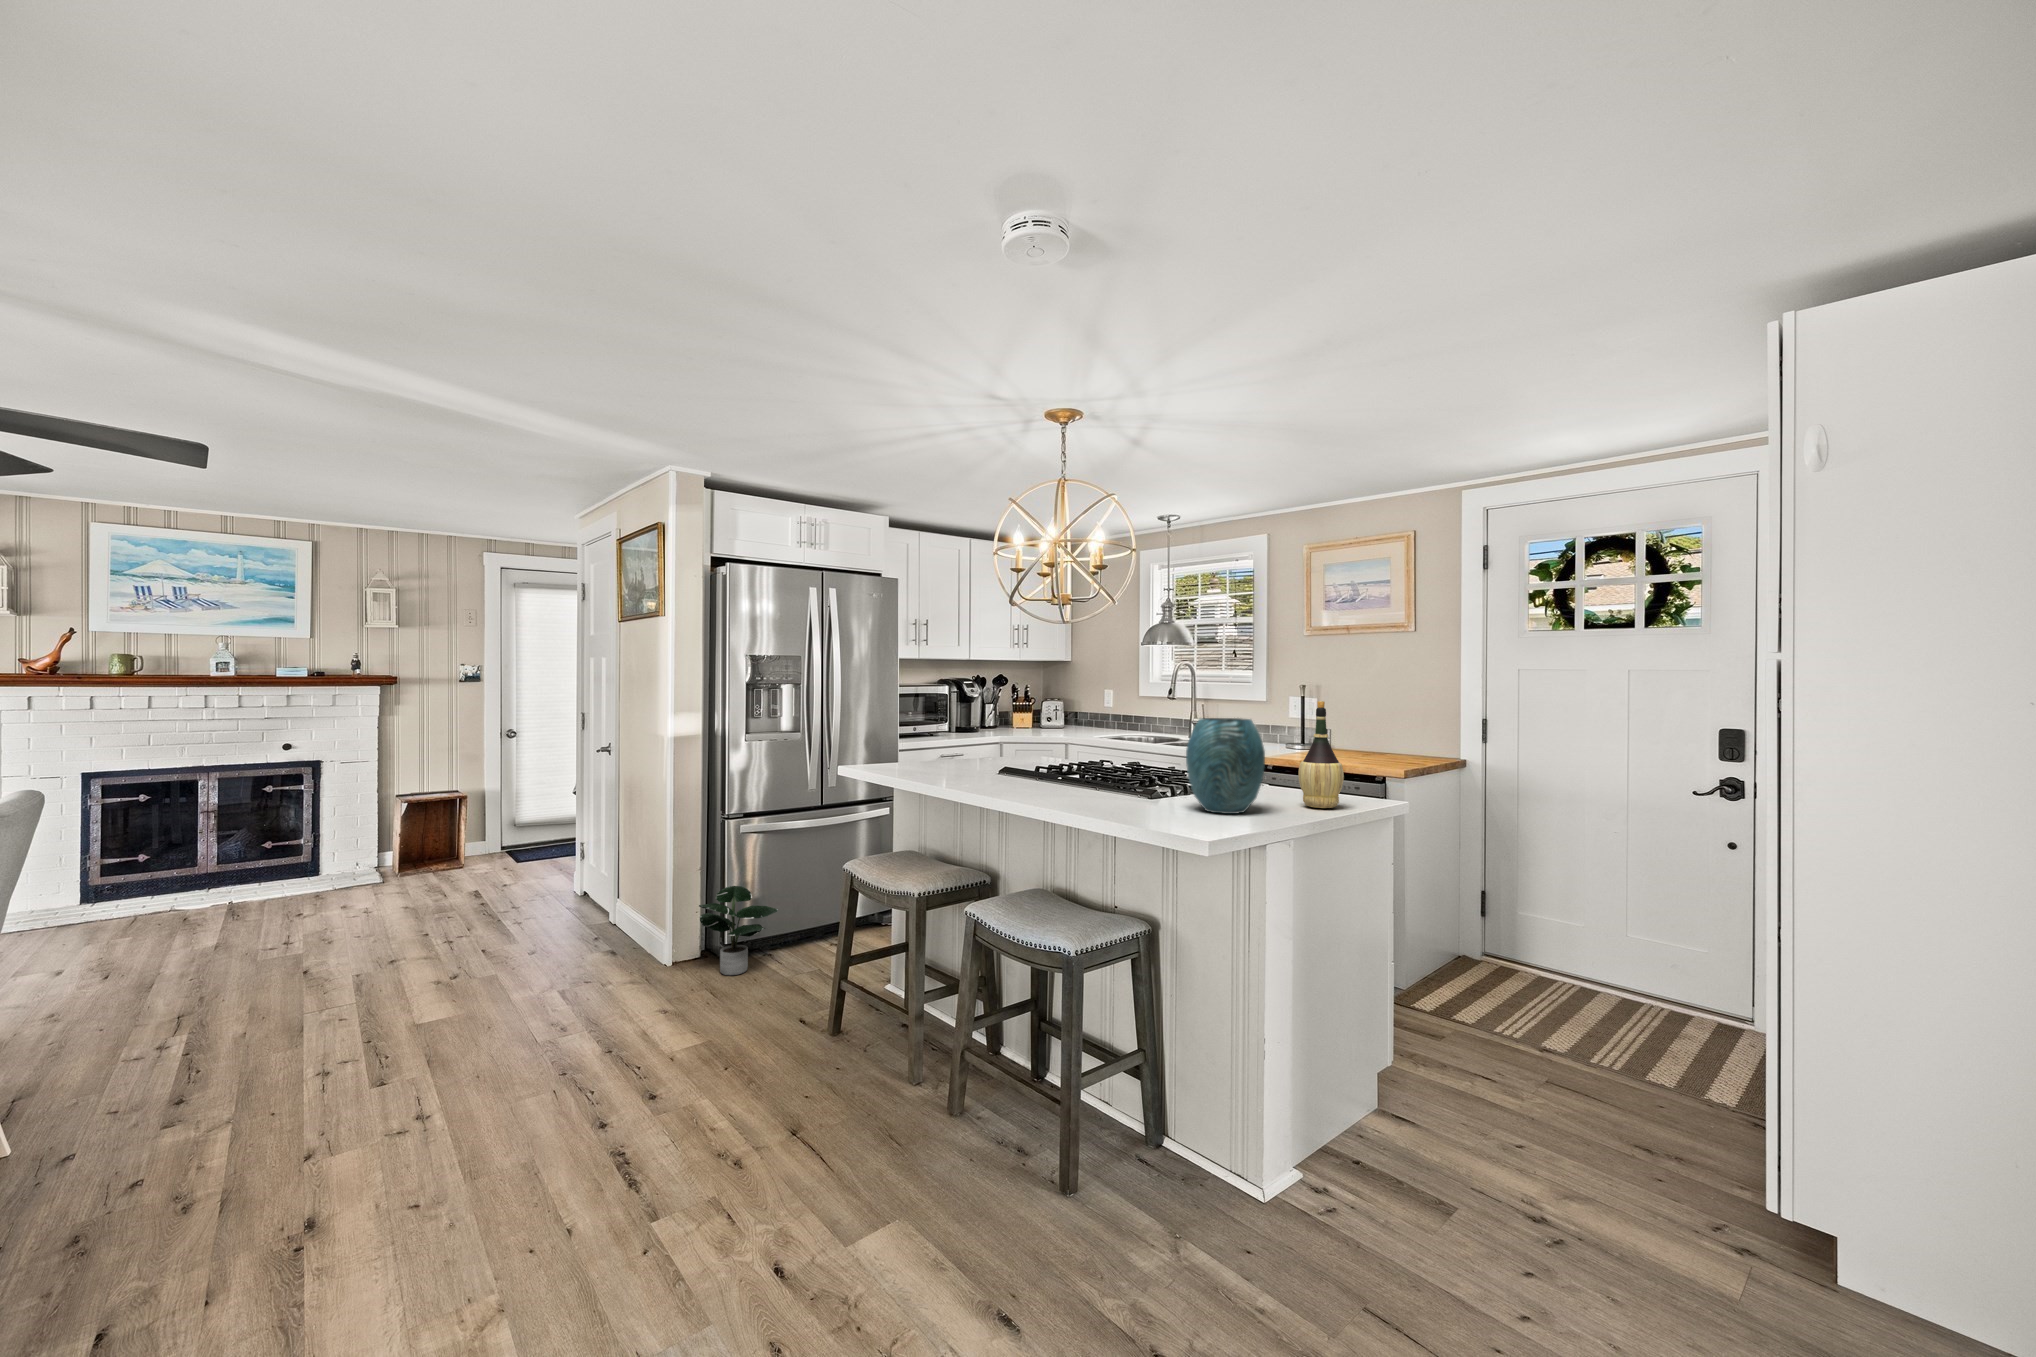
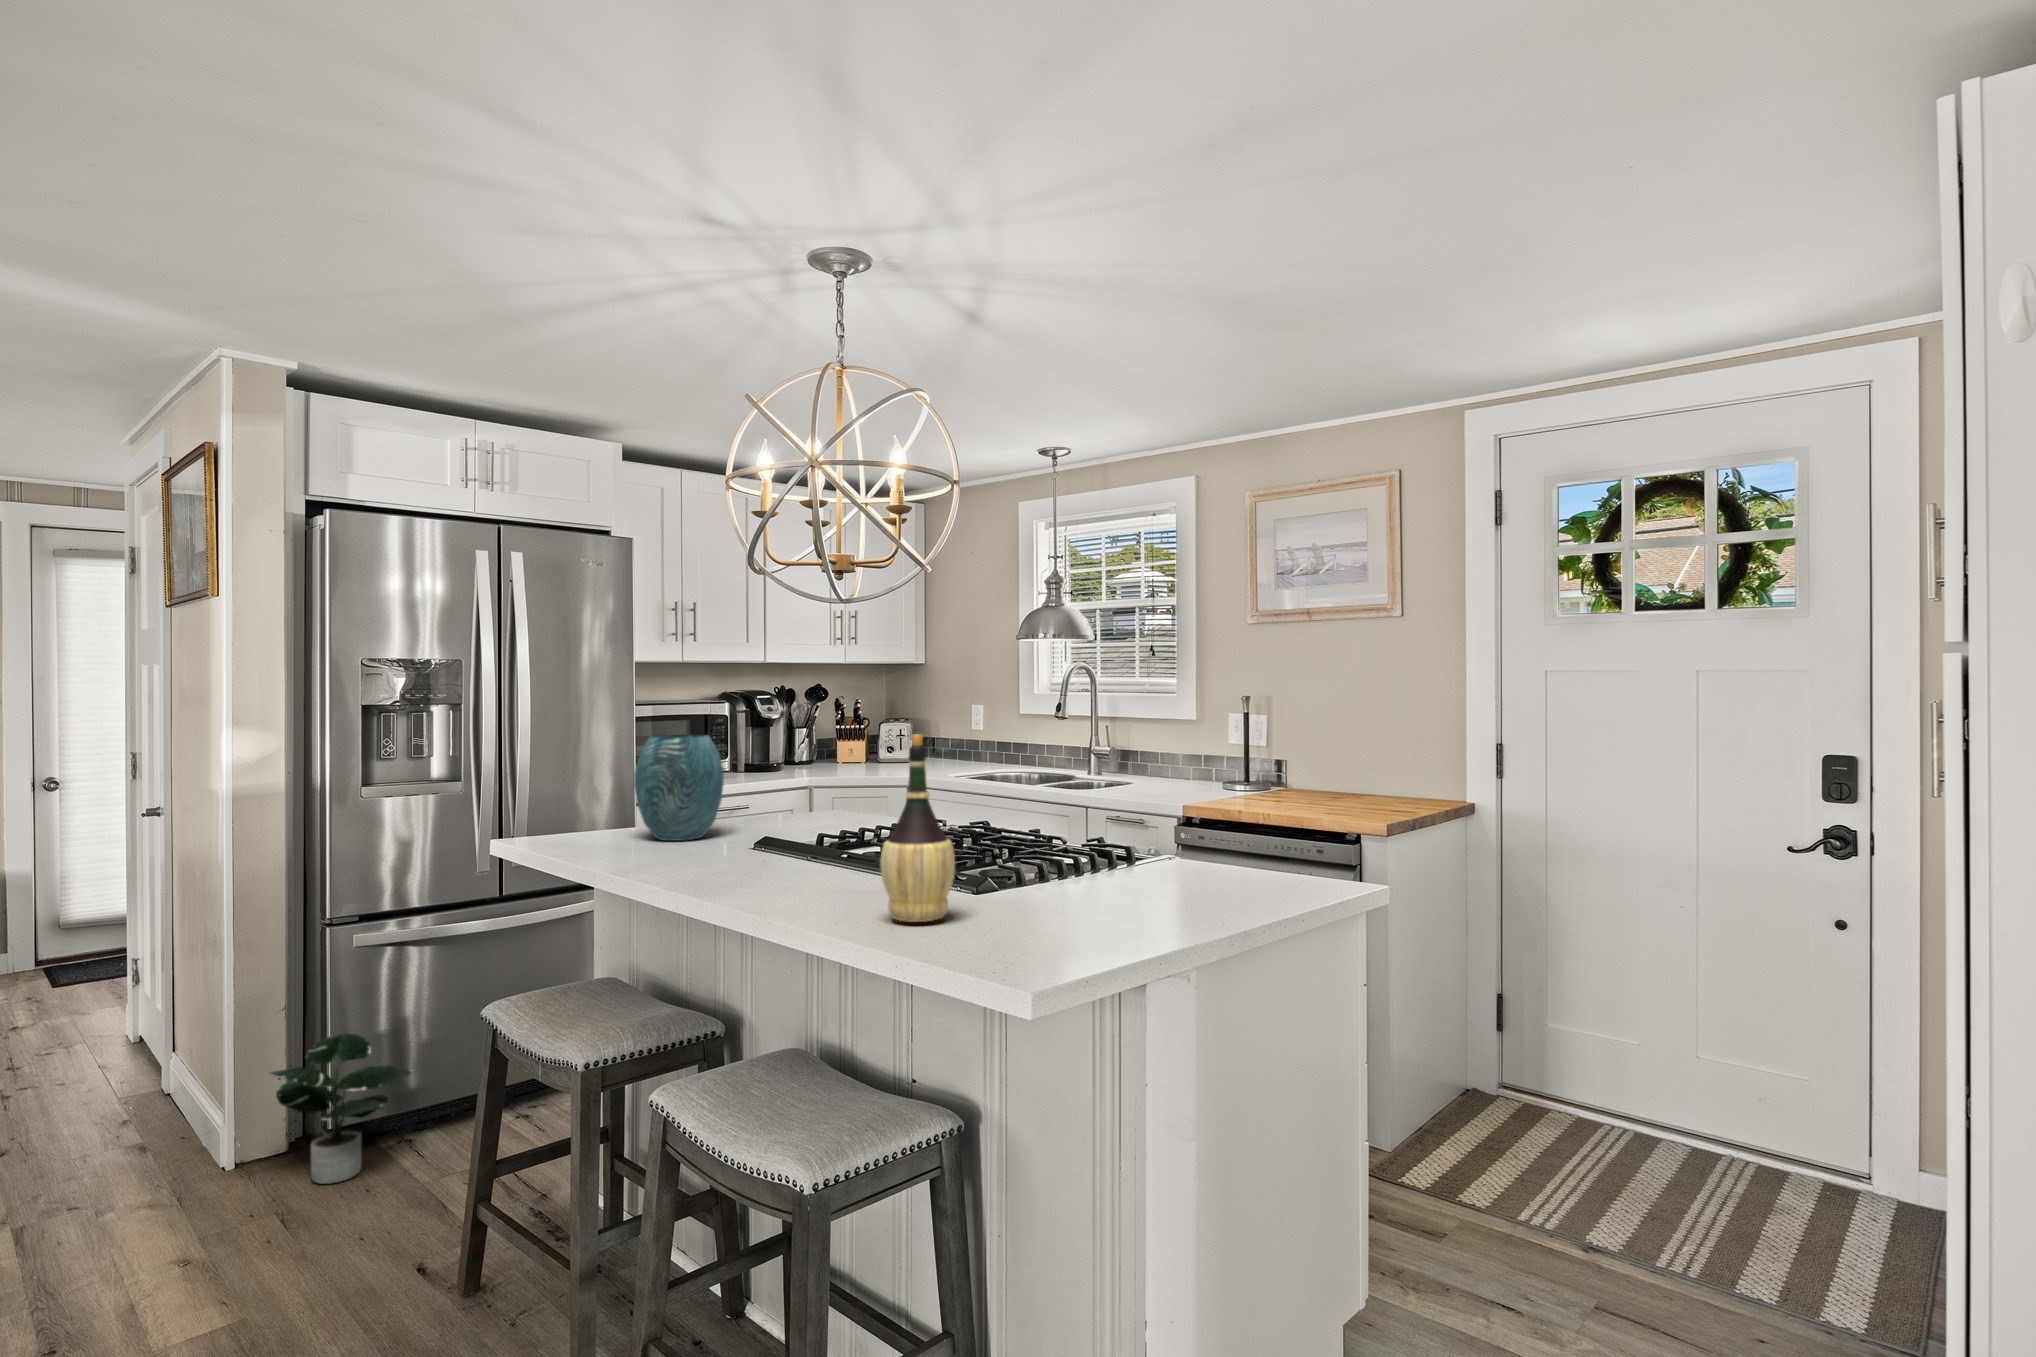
wine bottle: present [1299,701,1344,808] -> present [880,734,955,922]
vase: present [1186,718,1265,814] -> present [634,735,724,841]

